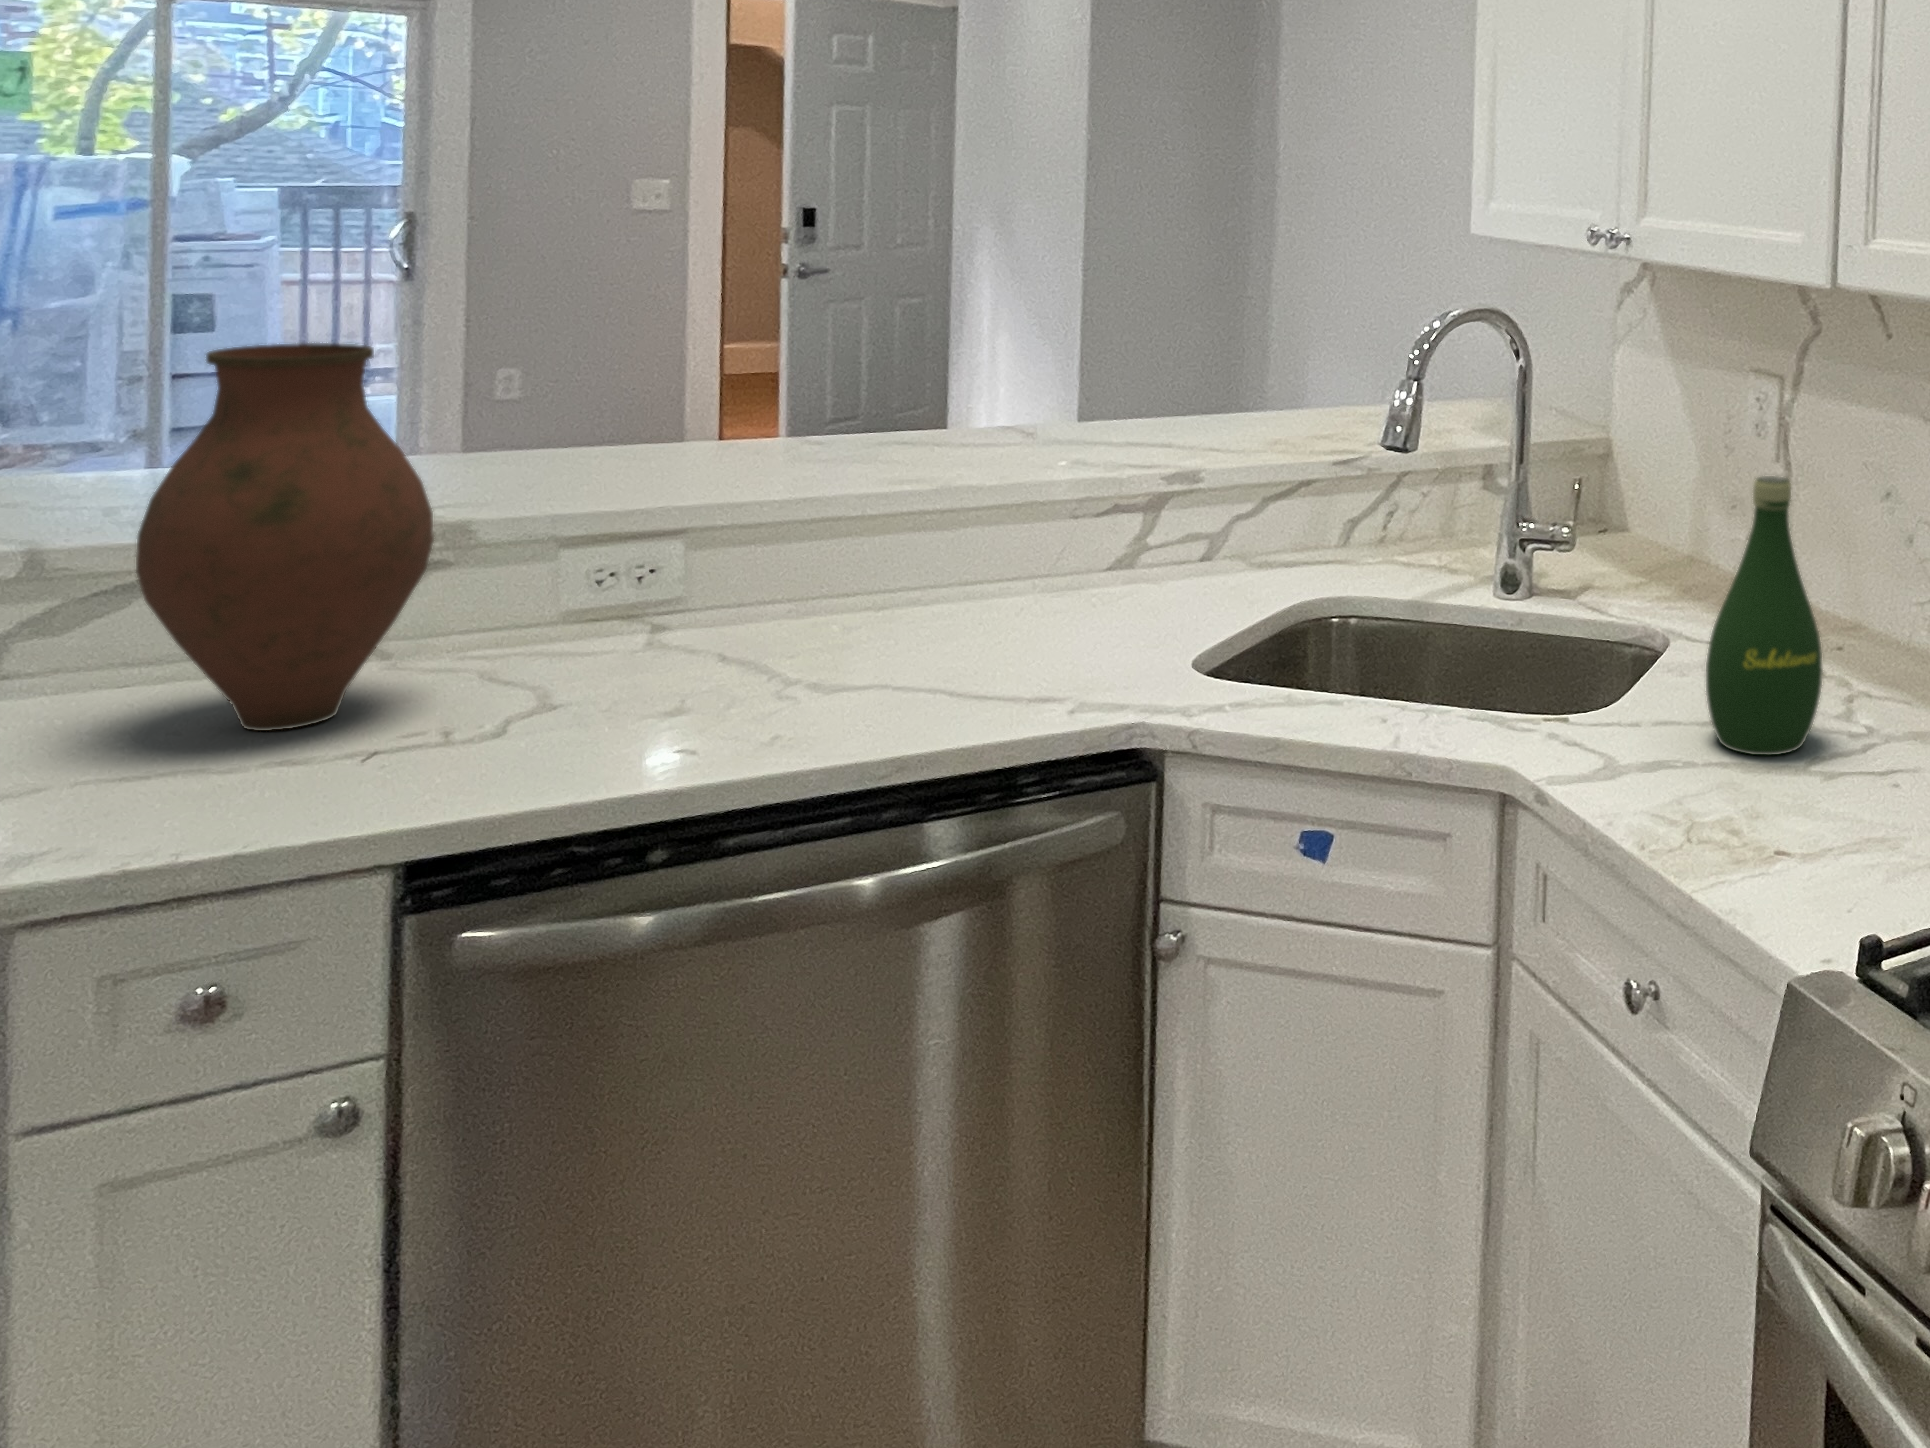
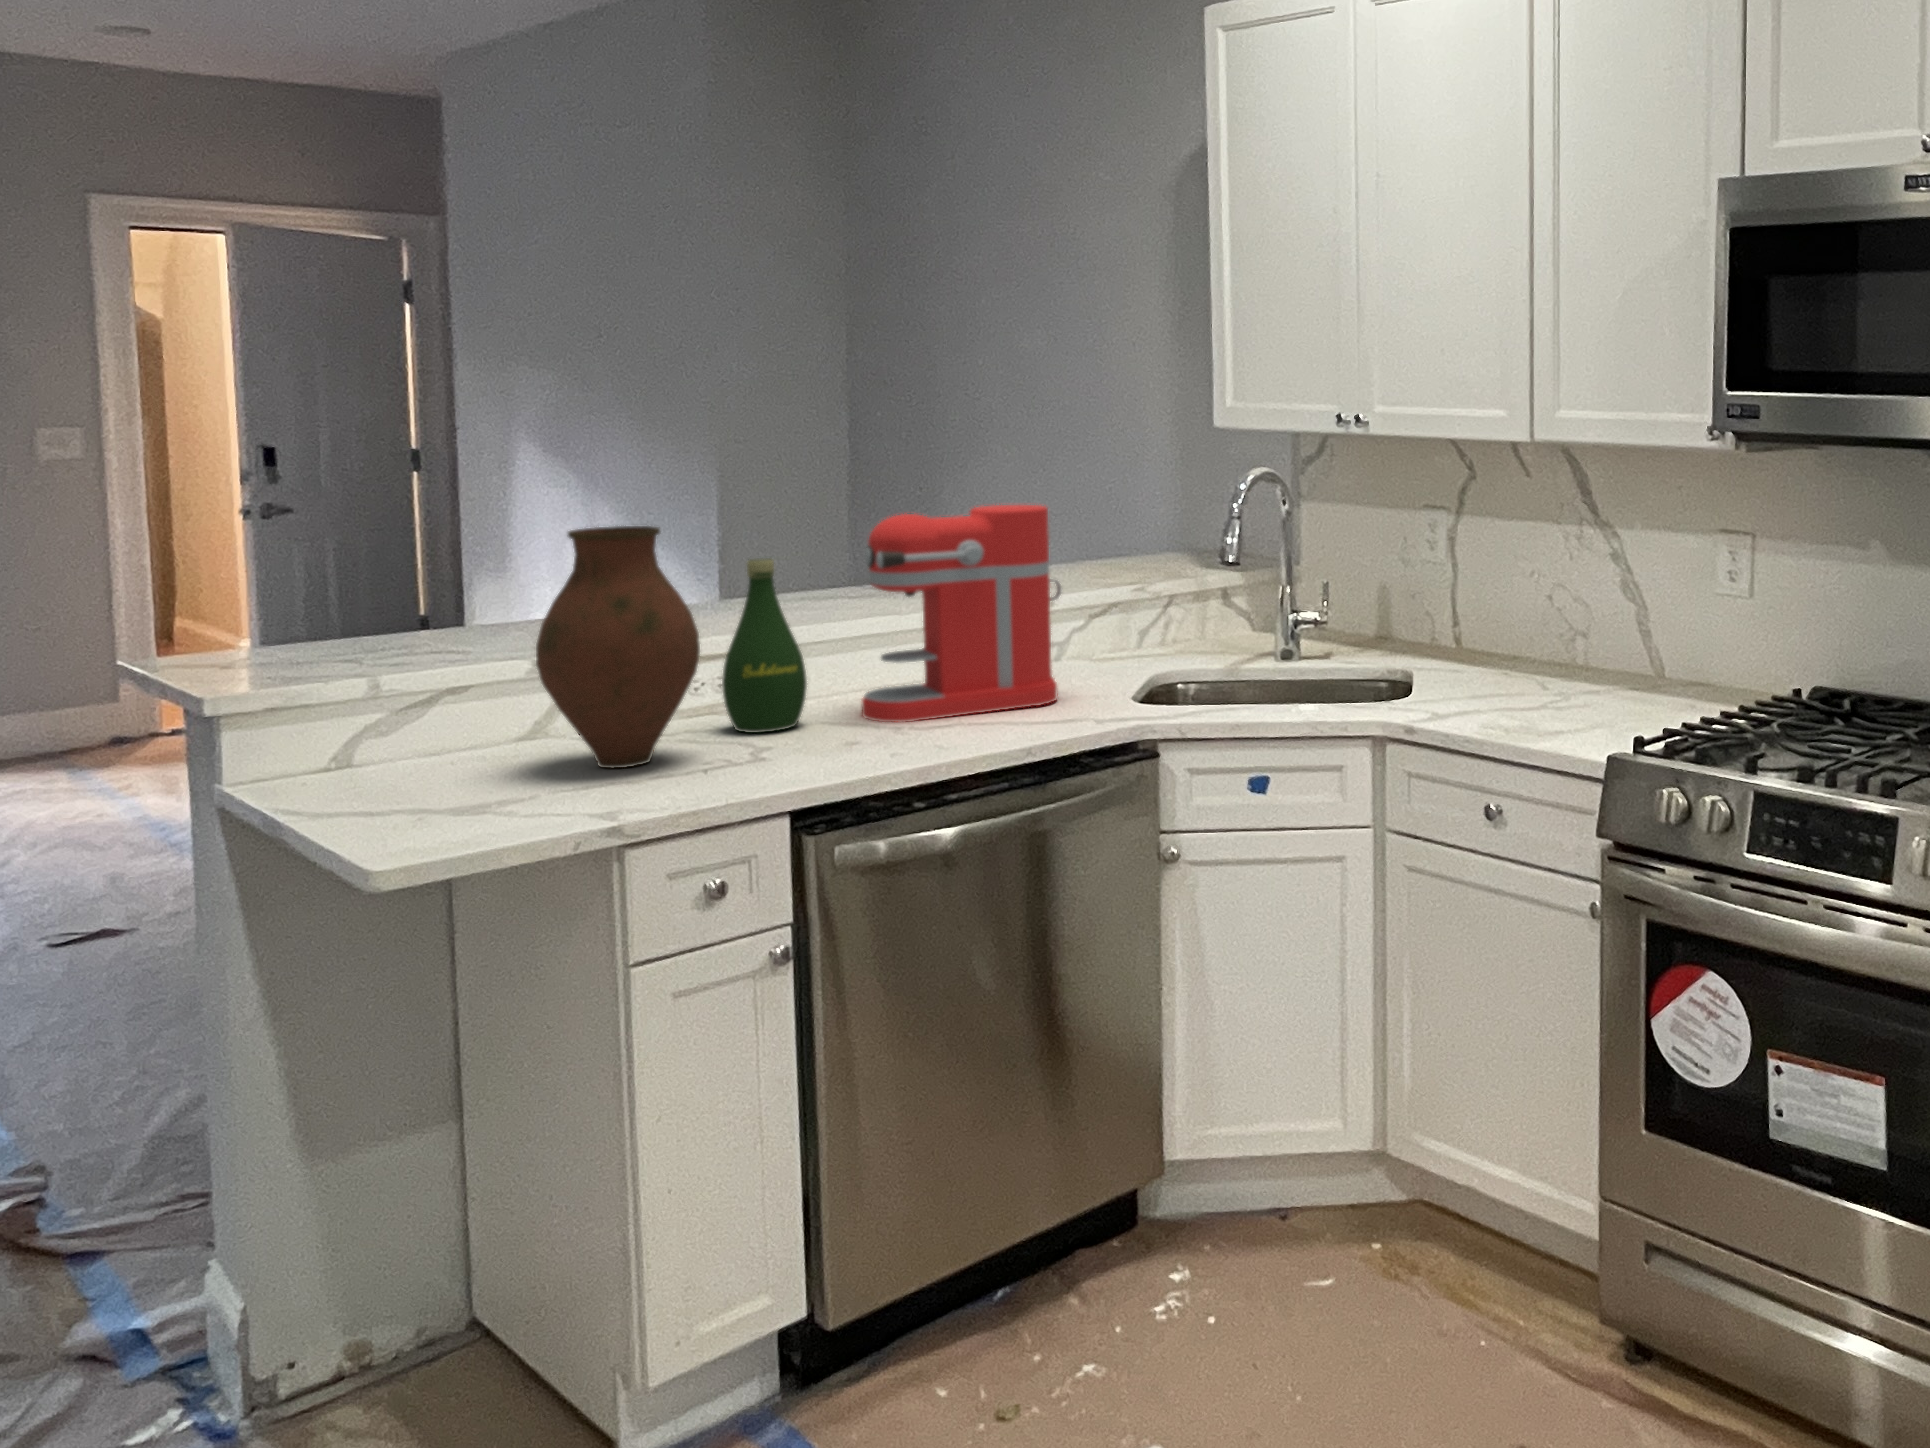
coffee maker: none [782,336,1119,670] -> present [862,505,1061,722]
bottle: present [1706,476,1822,755] -> present [722,558,807,733]

